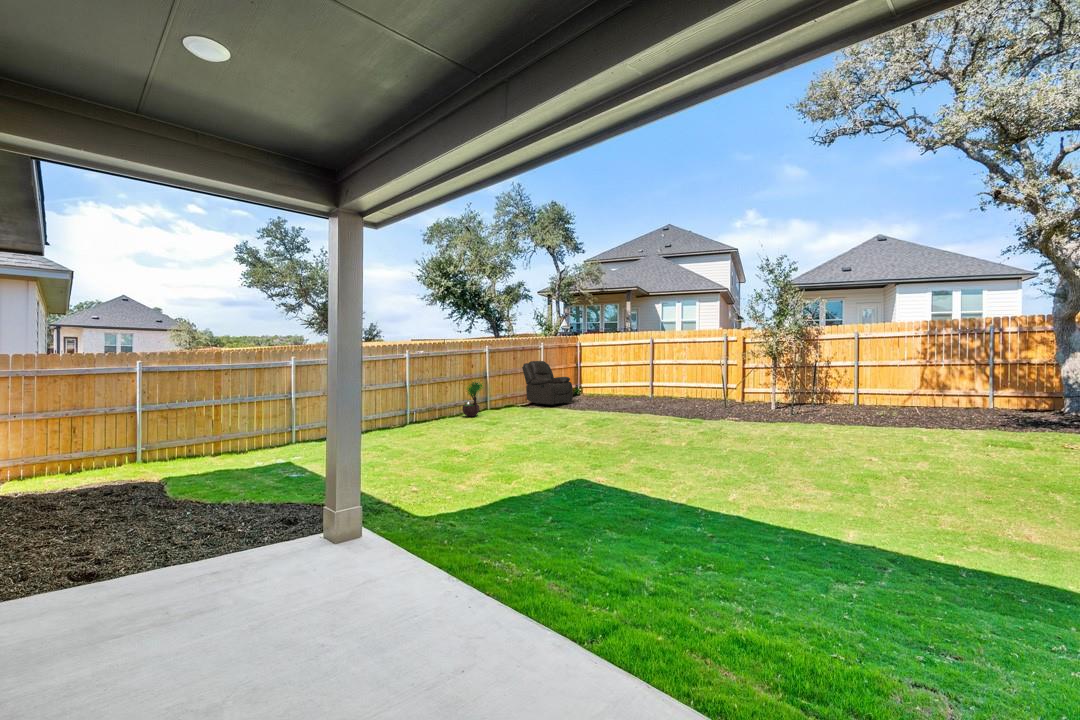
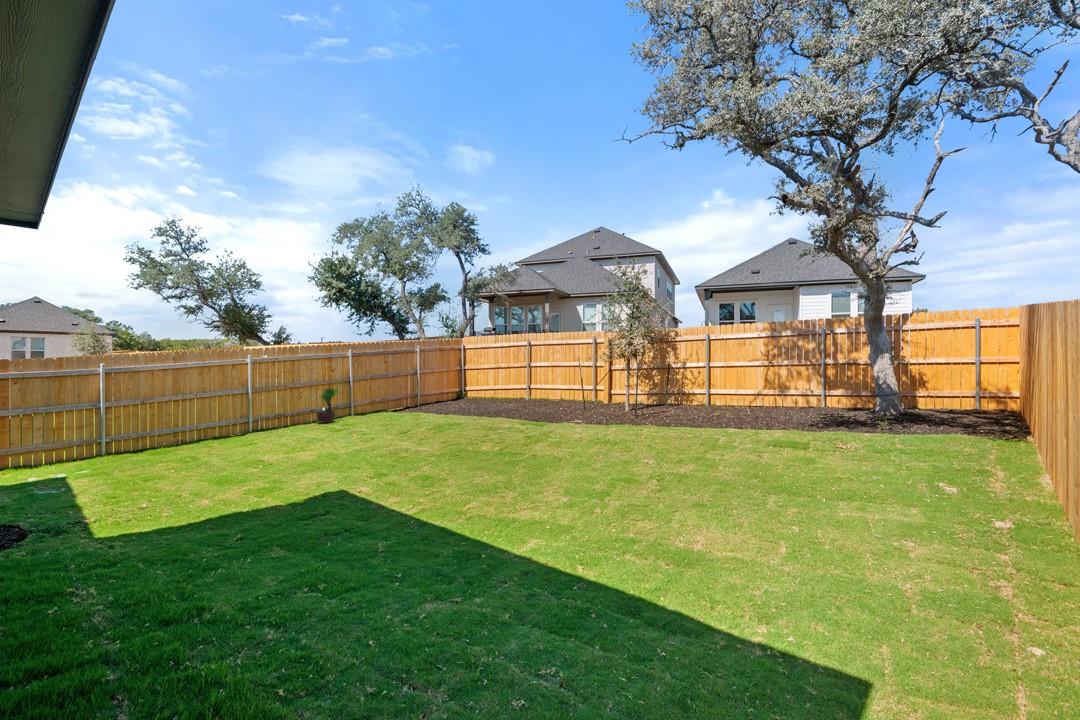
chair: present [522,361,573,406] -> none [392,365,444,410]

